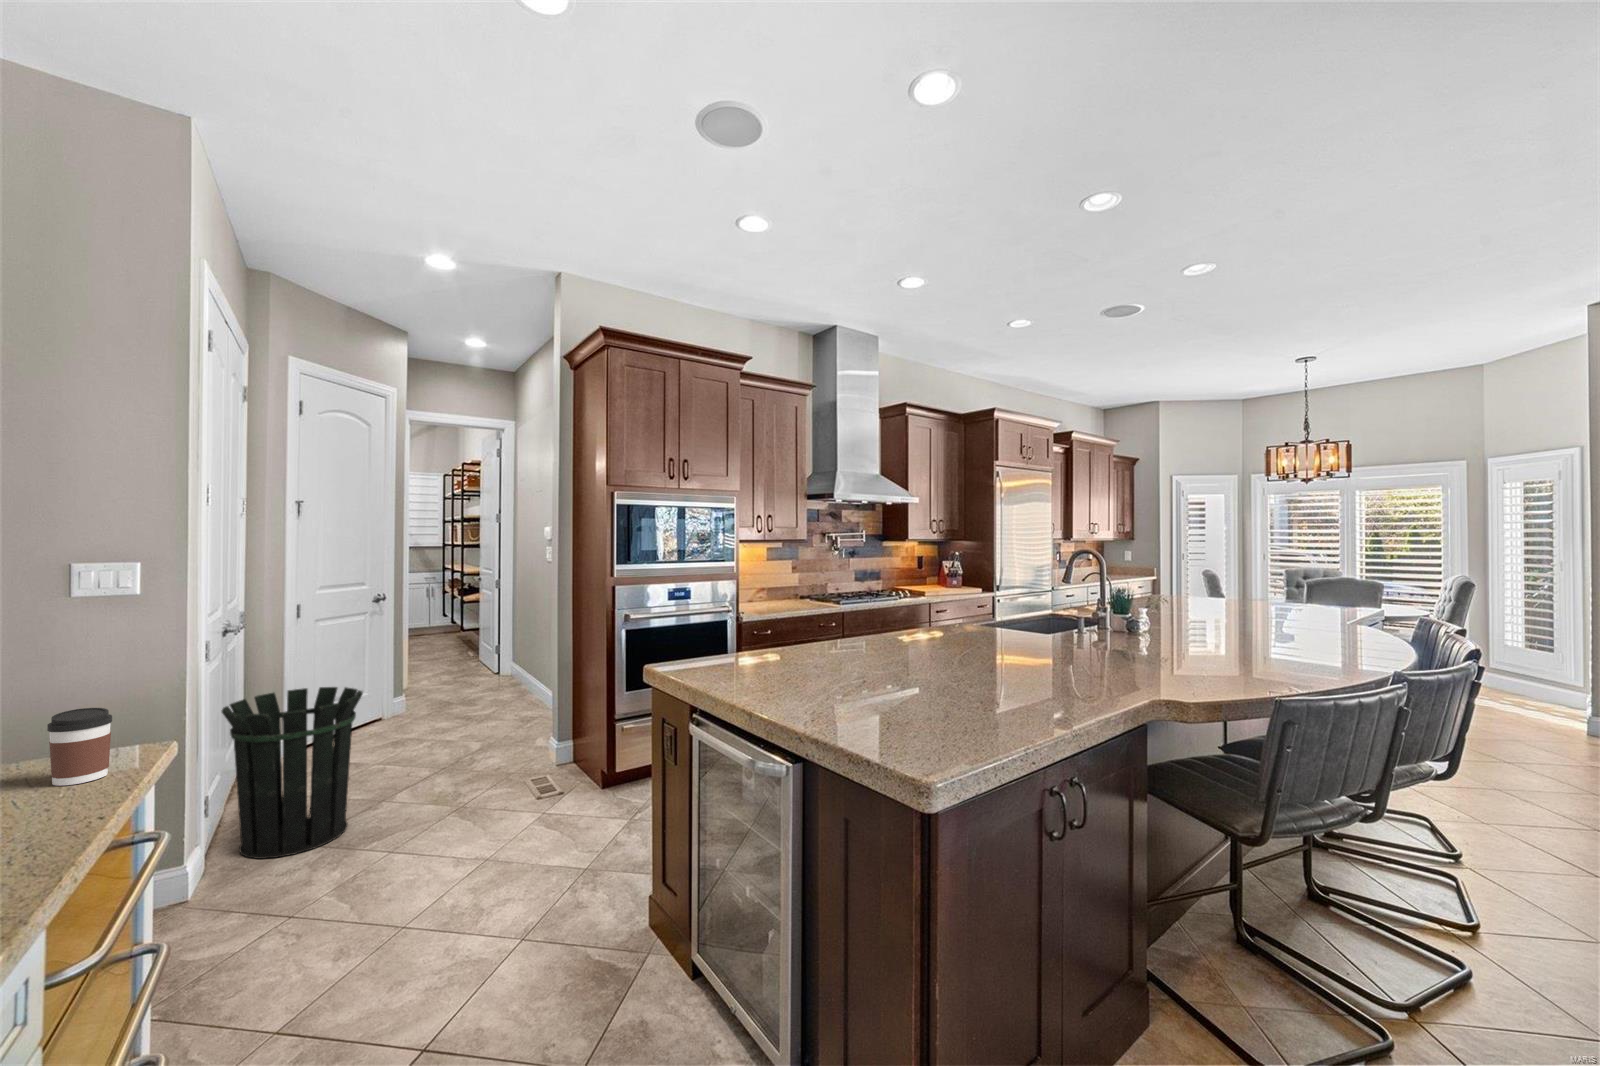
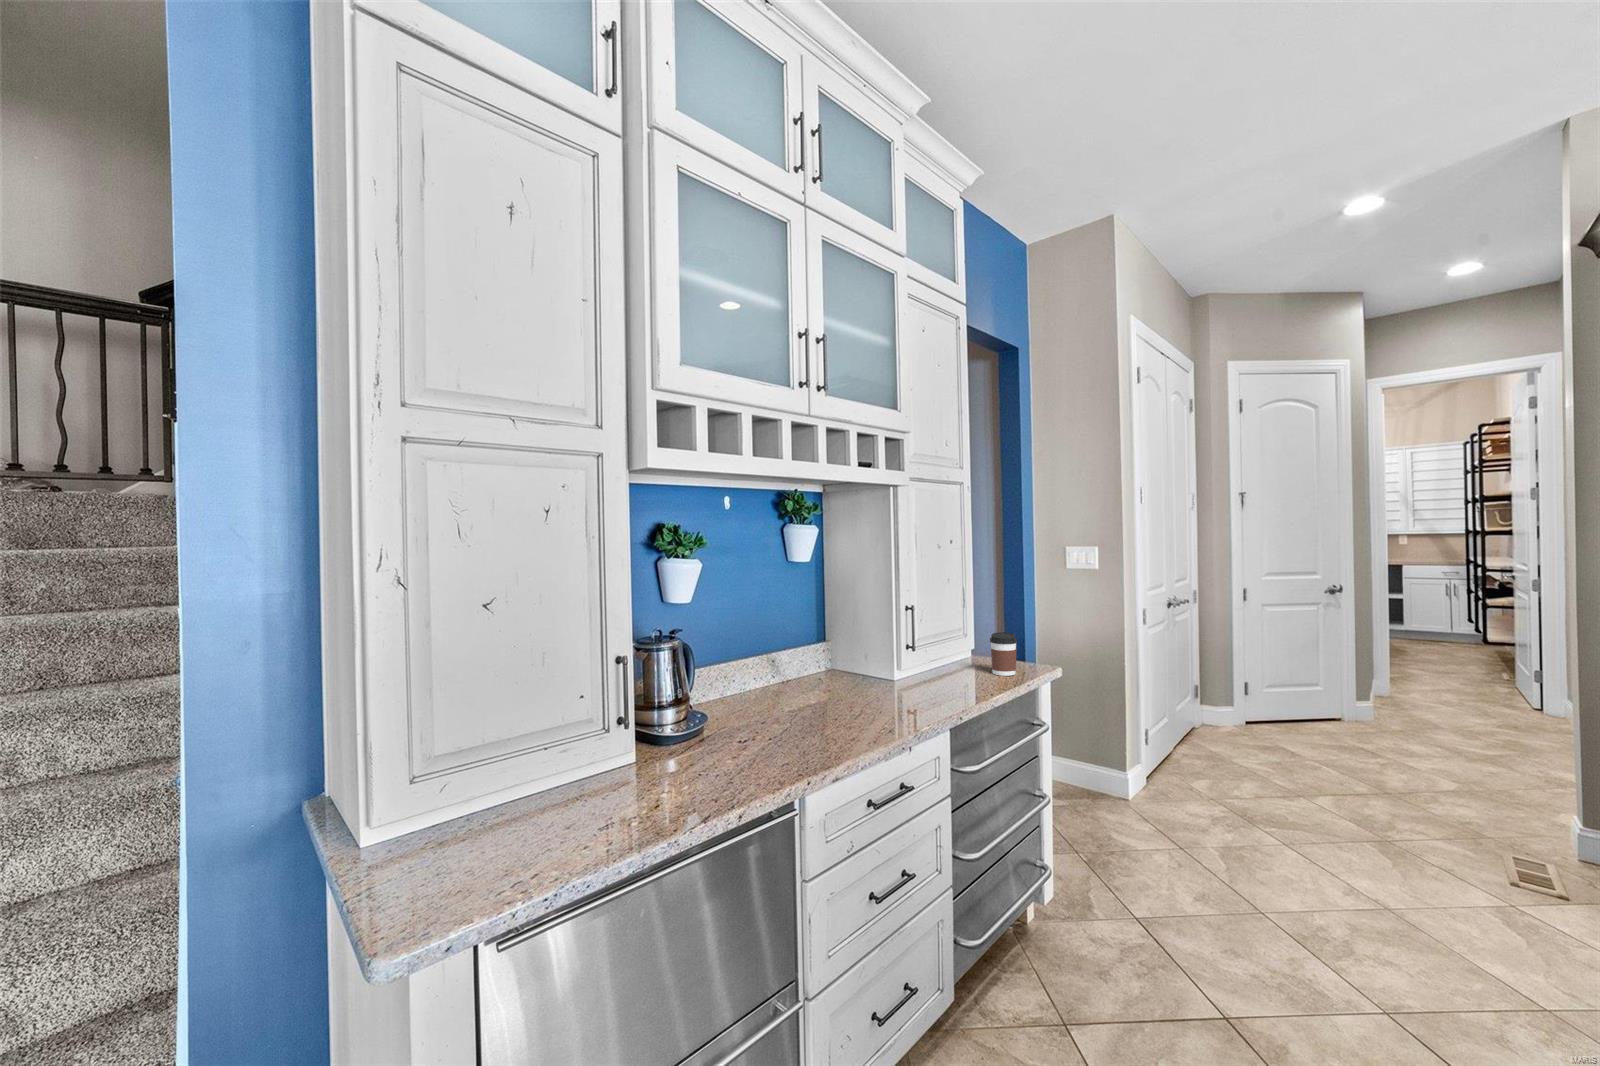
waste bin: present [222,687,363,859] -> none [1156,662,1272,809]

